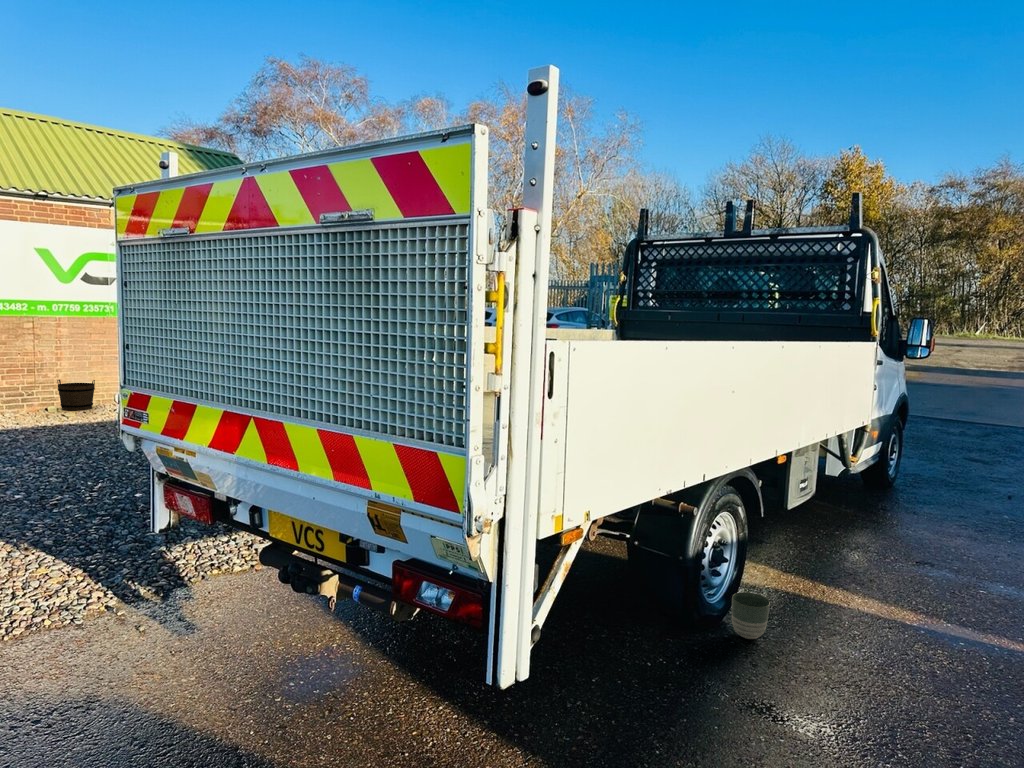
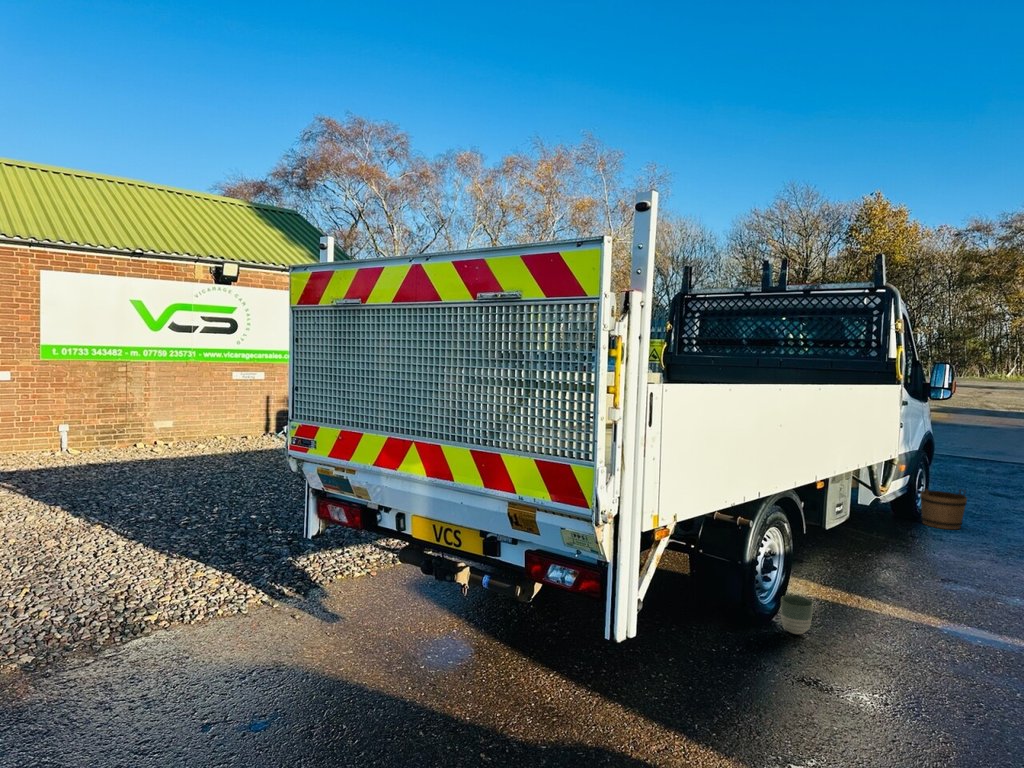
bucket: present [57,380,95,410] -> present [920,489,967,529]

